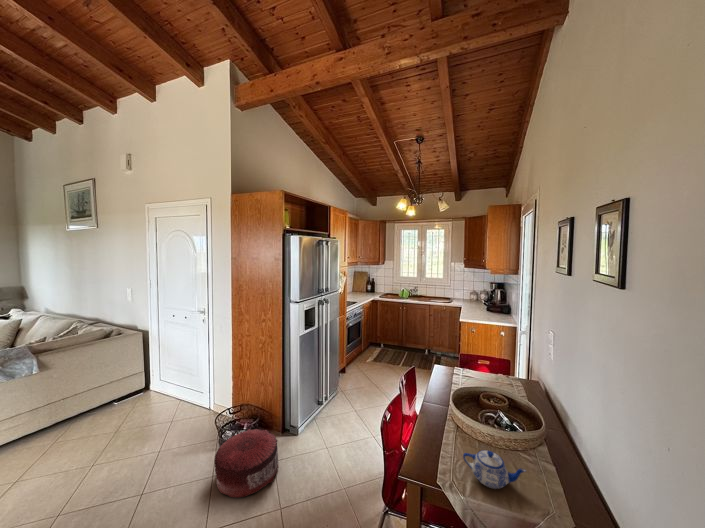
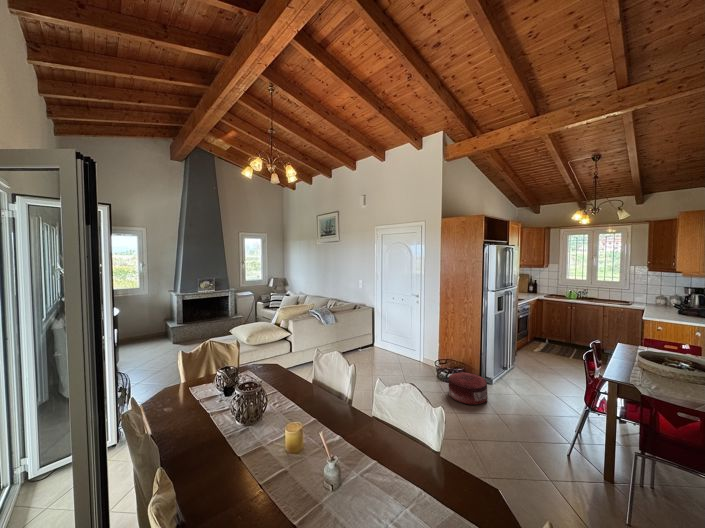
teapot: present [463,450,526,489] -> none [644,368,688,385]

